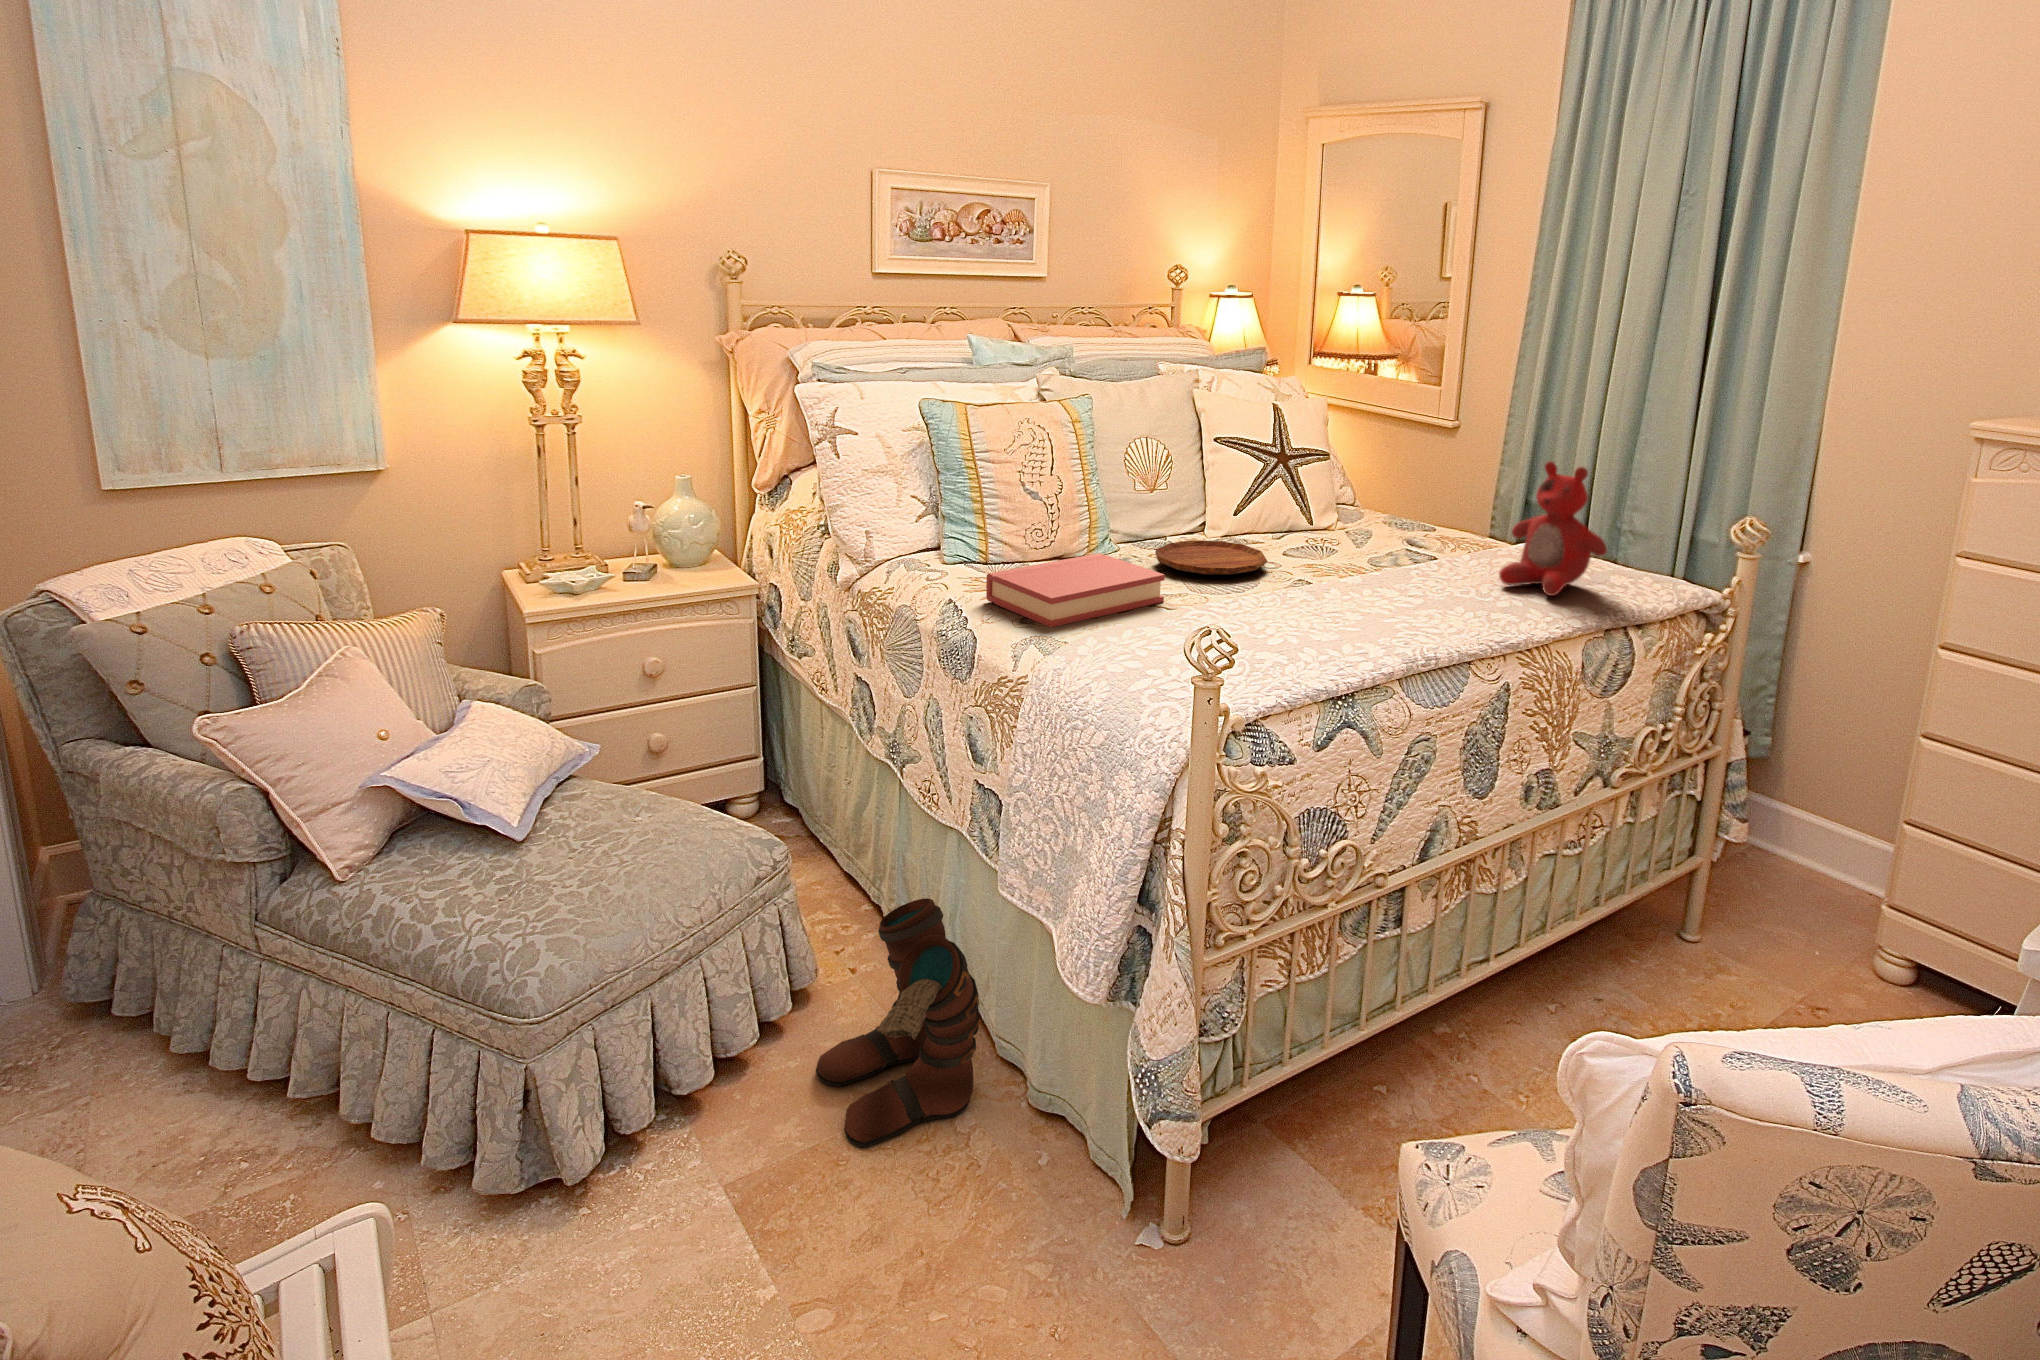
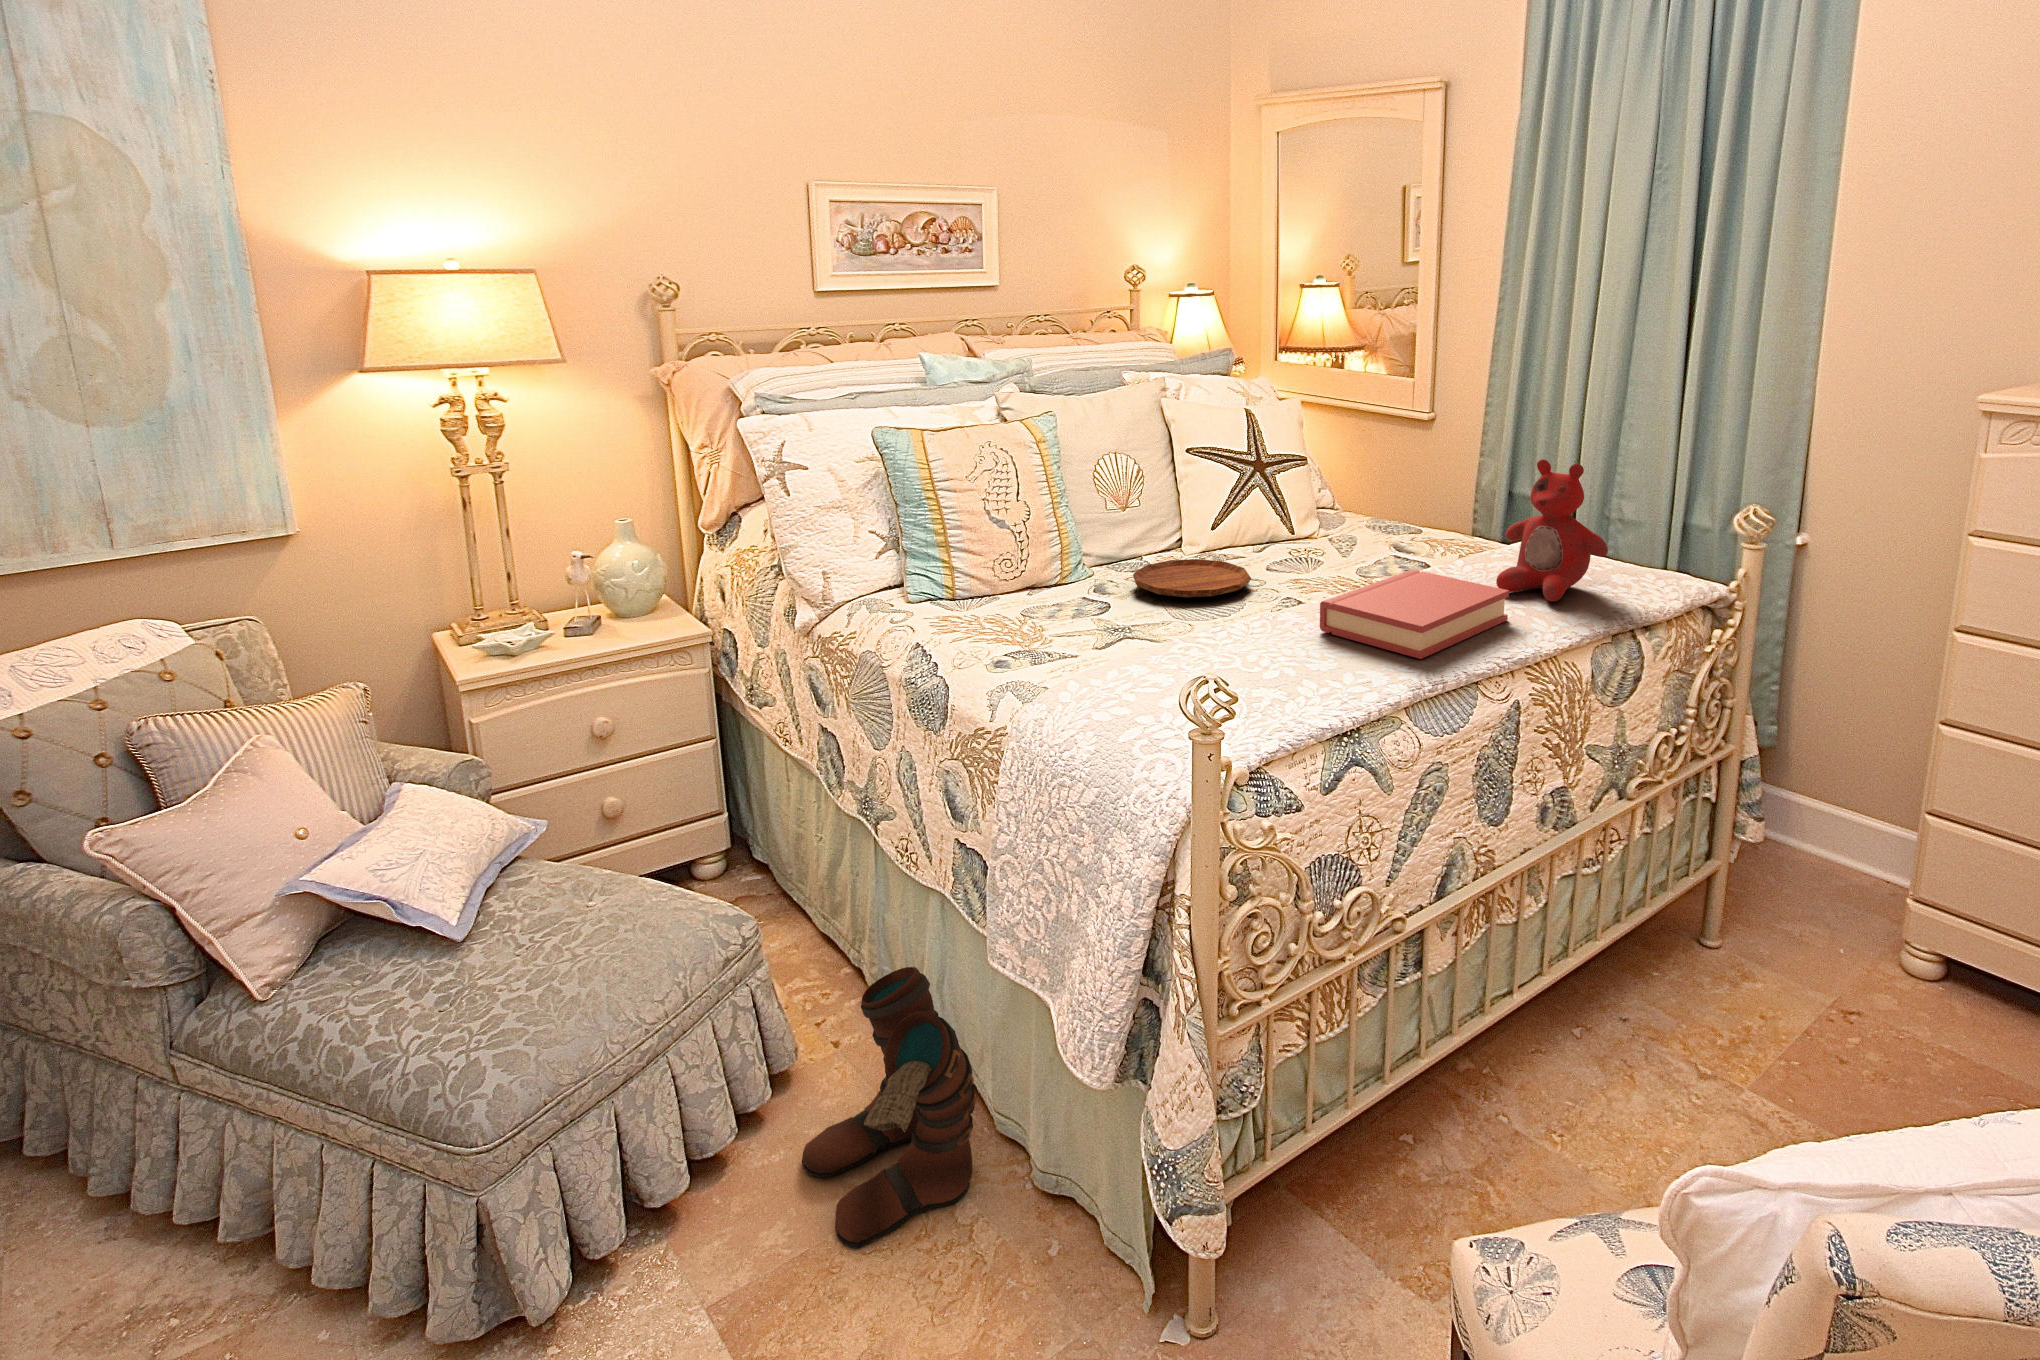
hardback book: present [986,553,1165,627] -> present [1320,570,1509,659]

